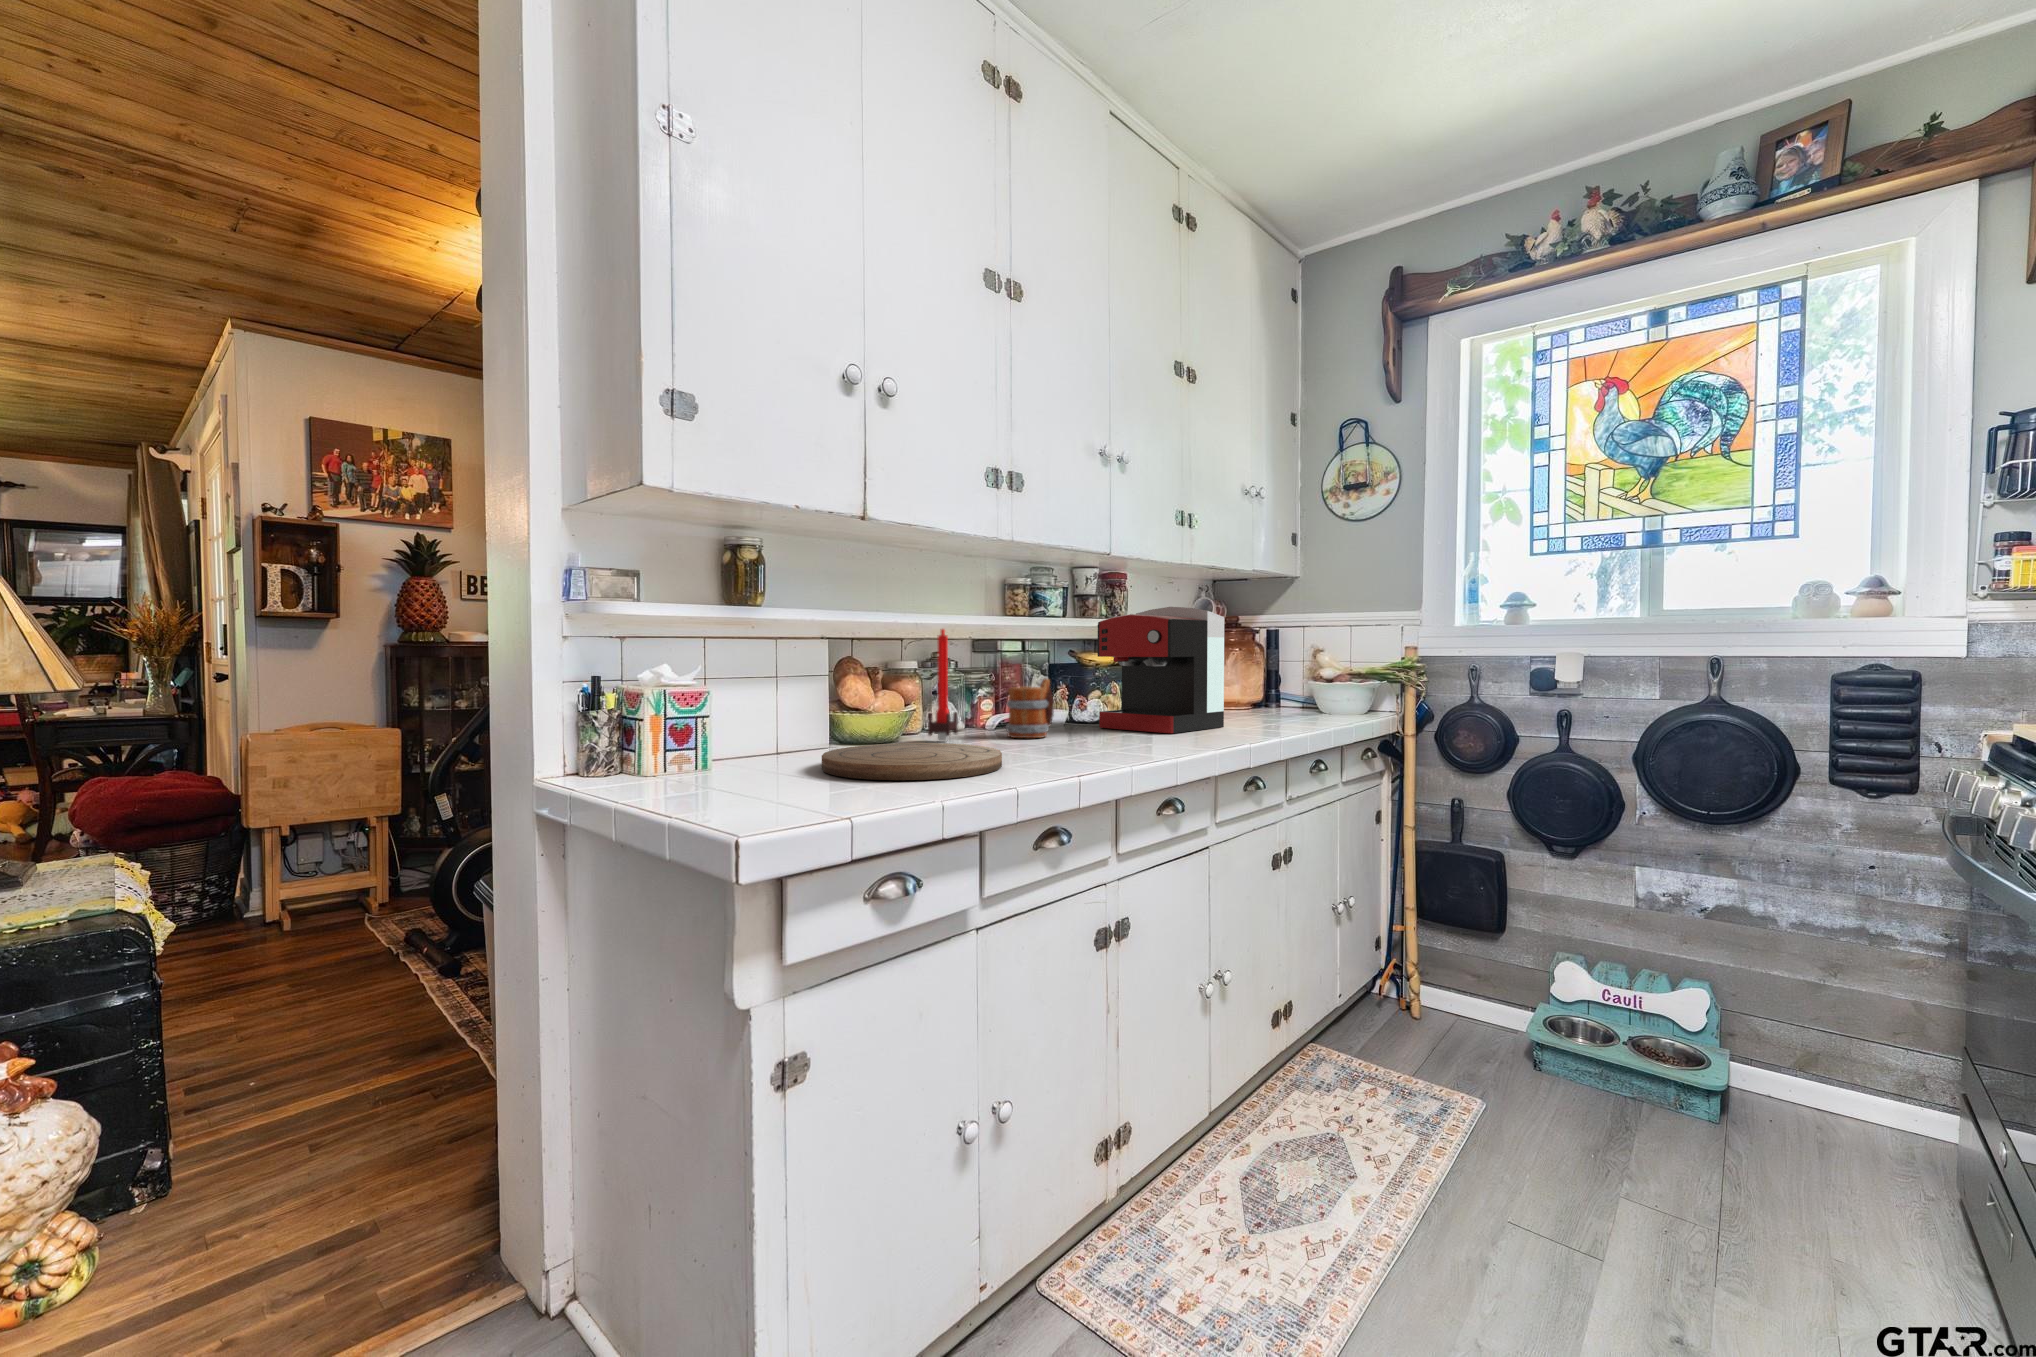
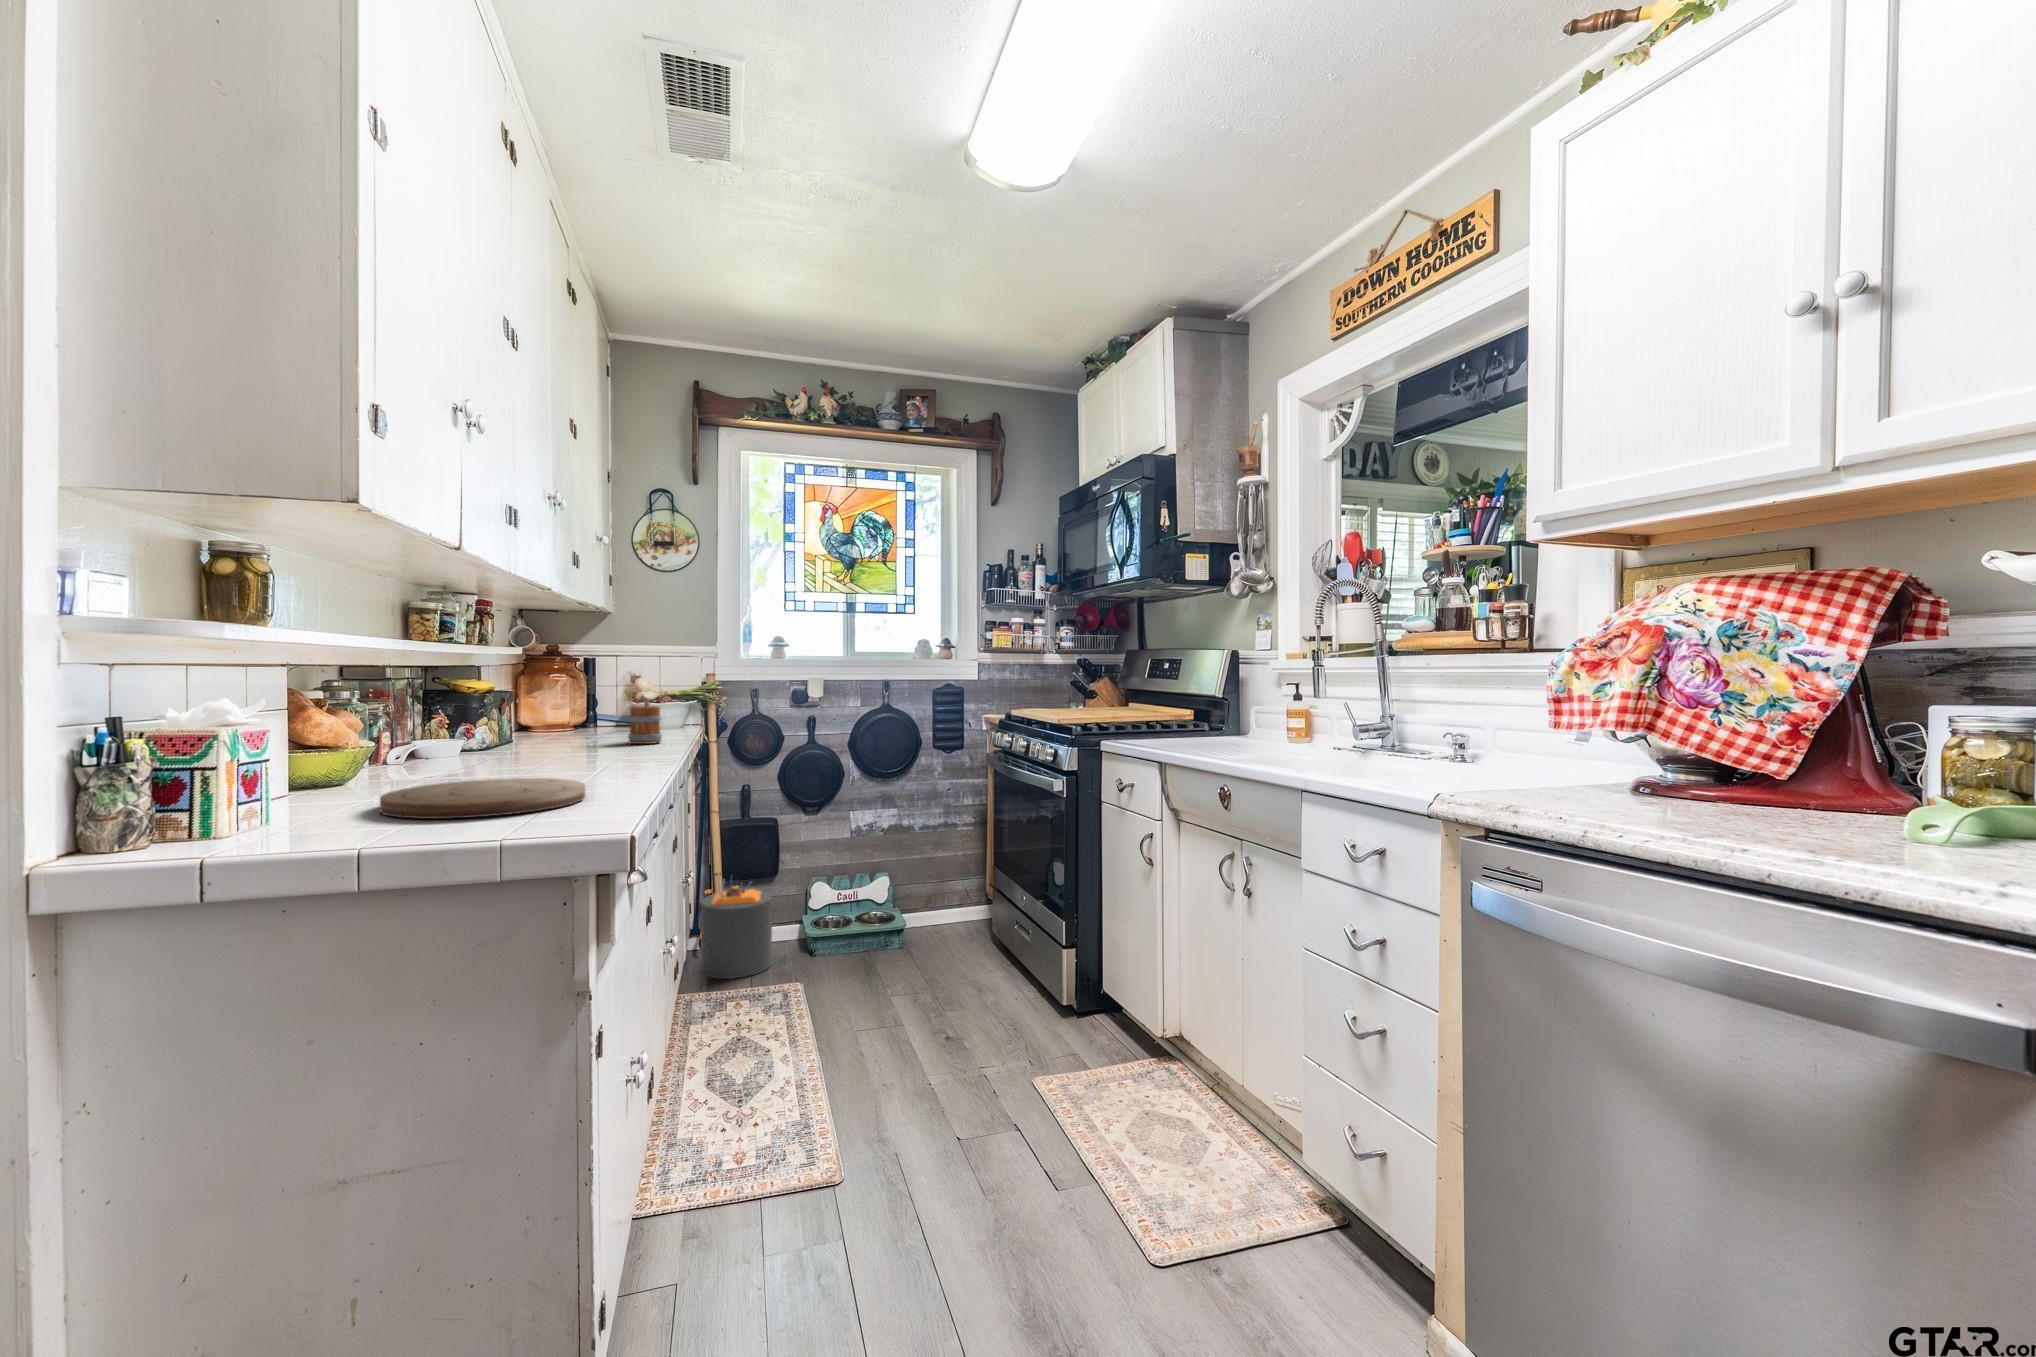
coffee maker: present [1098,607,1224,733] -> none [503,641,614,756]
candle: present [928,629,958,742] -> none [377,663,411,784]
mug: present [1006,679,1054,738] -> present [628,699,662,744]
trash can: none [1368,907,1470,1060] -> present [701,876,772,979]

